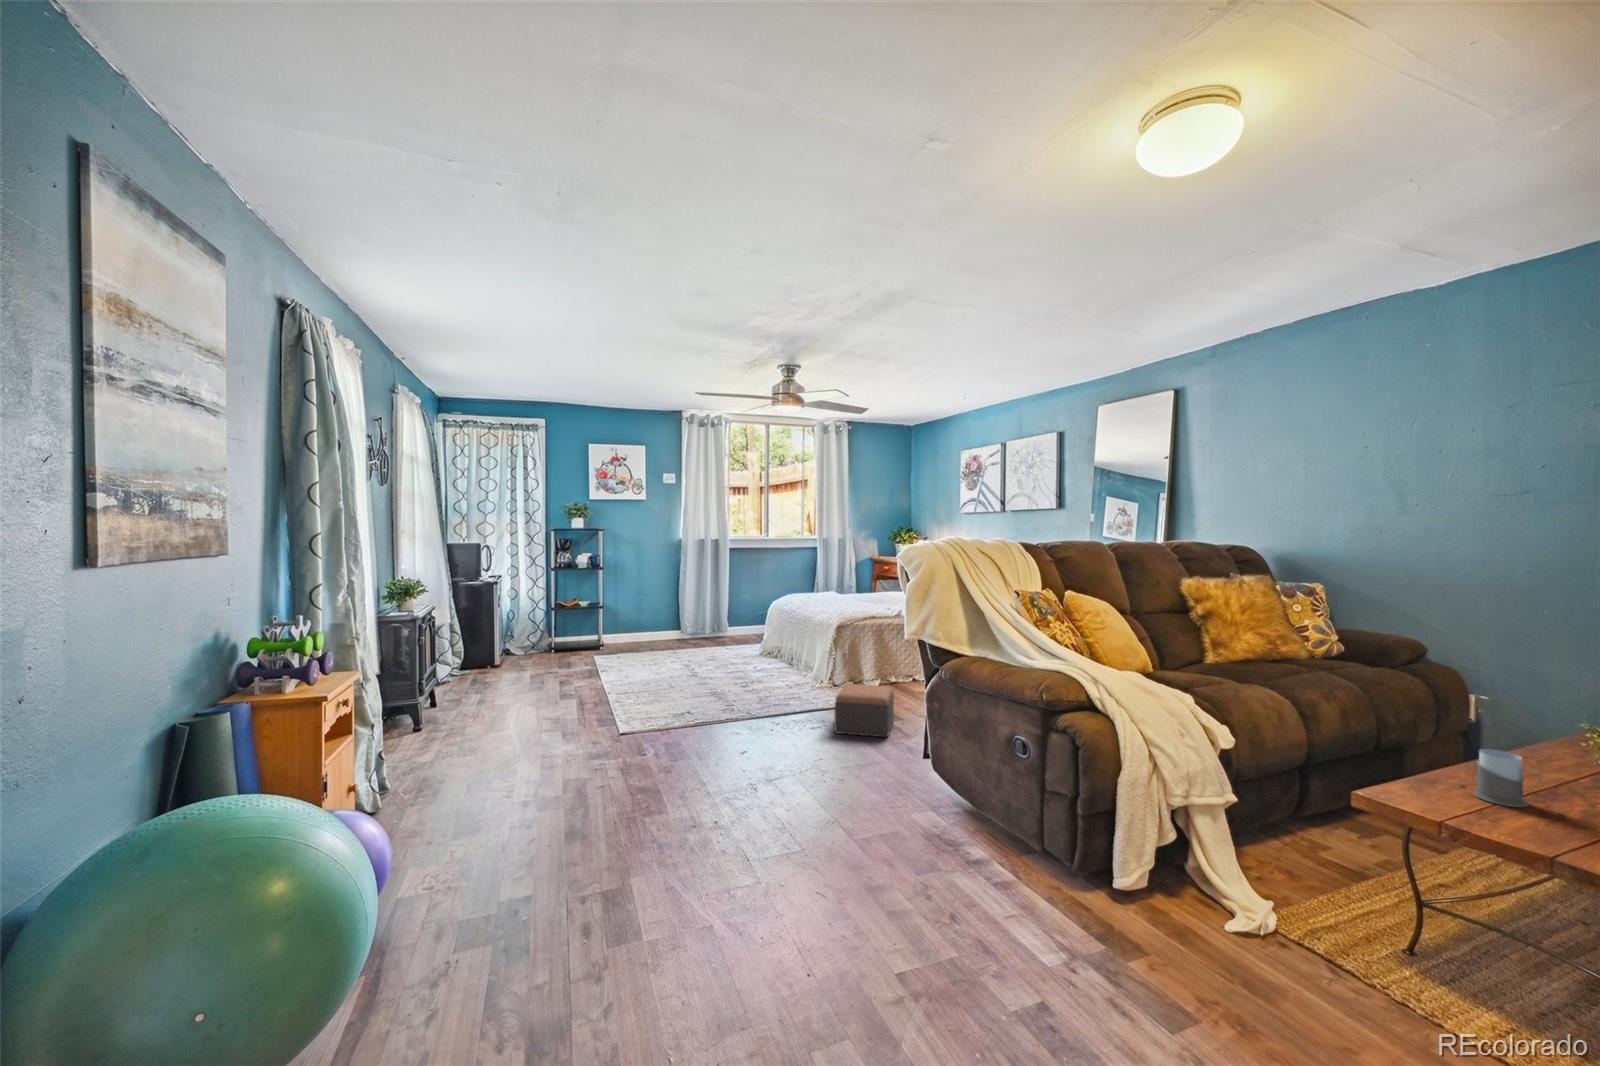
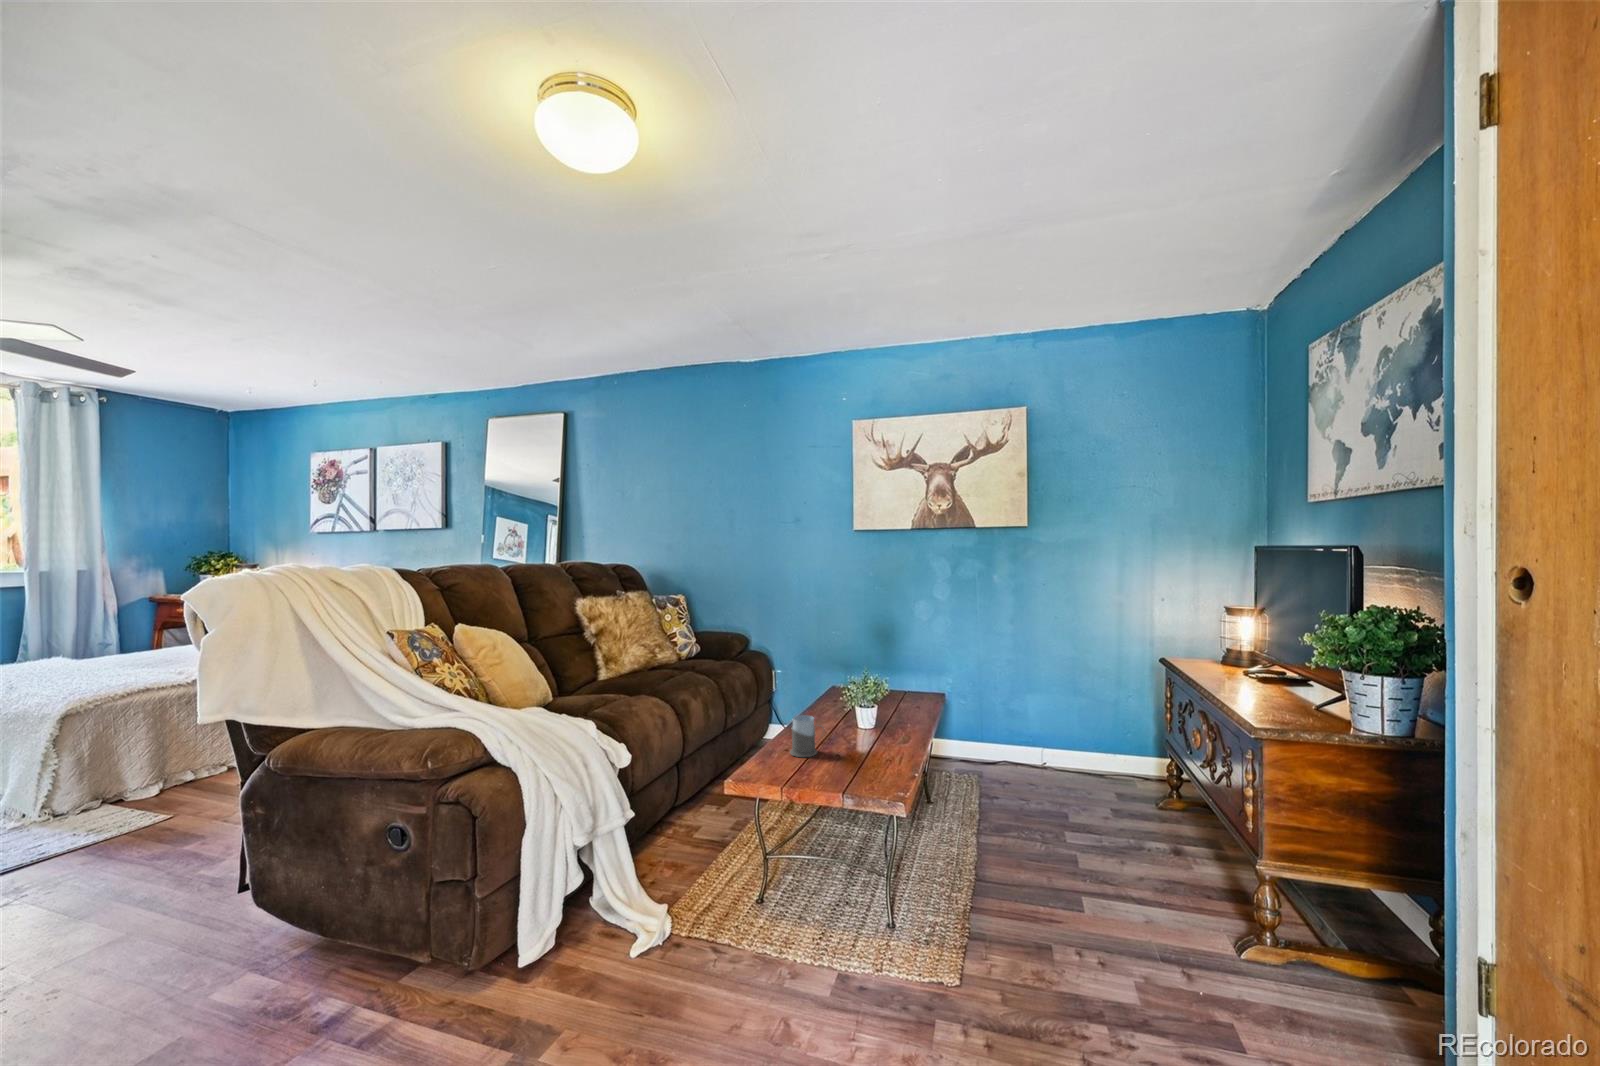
footstool: present [834,684,894,737] -> none [35,798,180,912]

